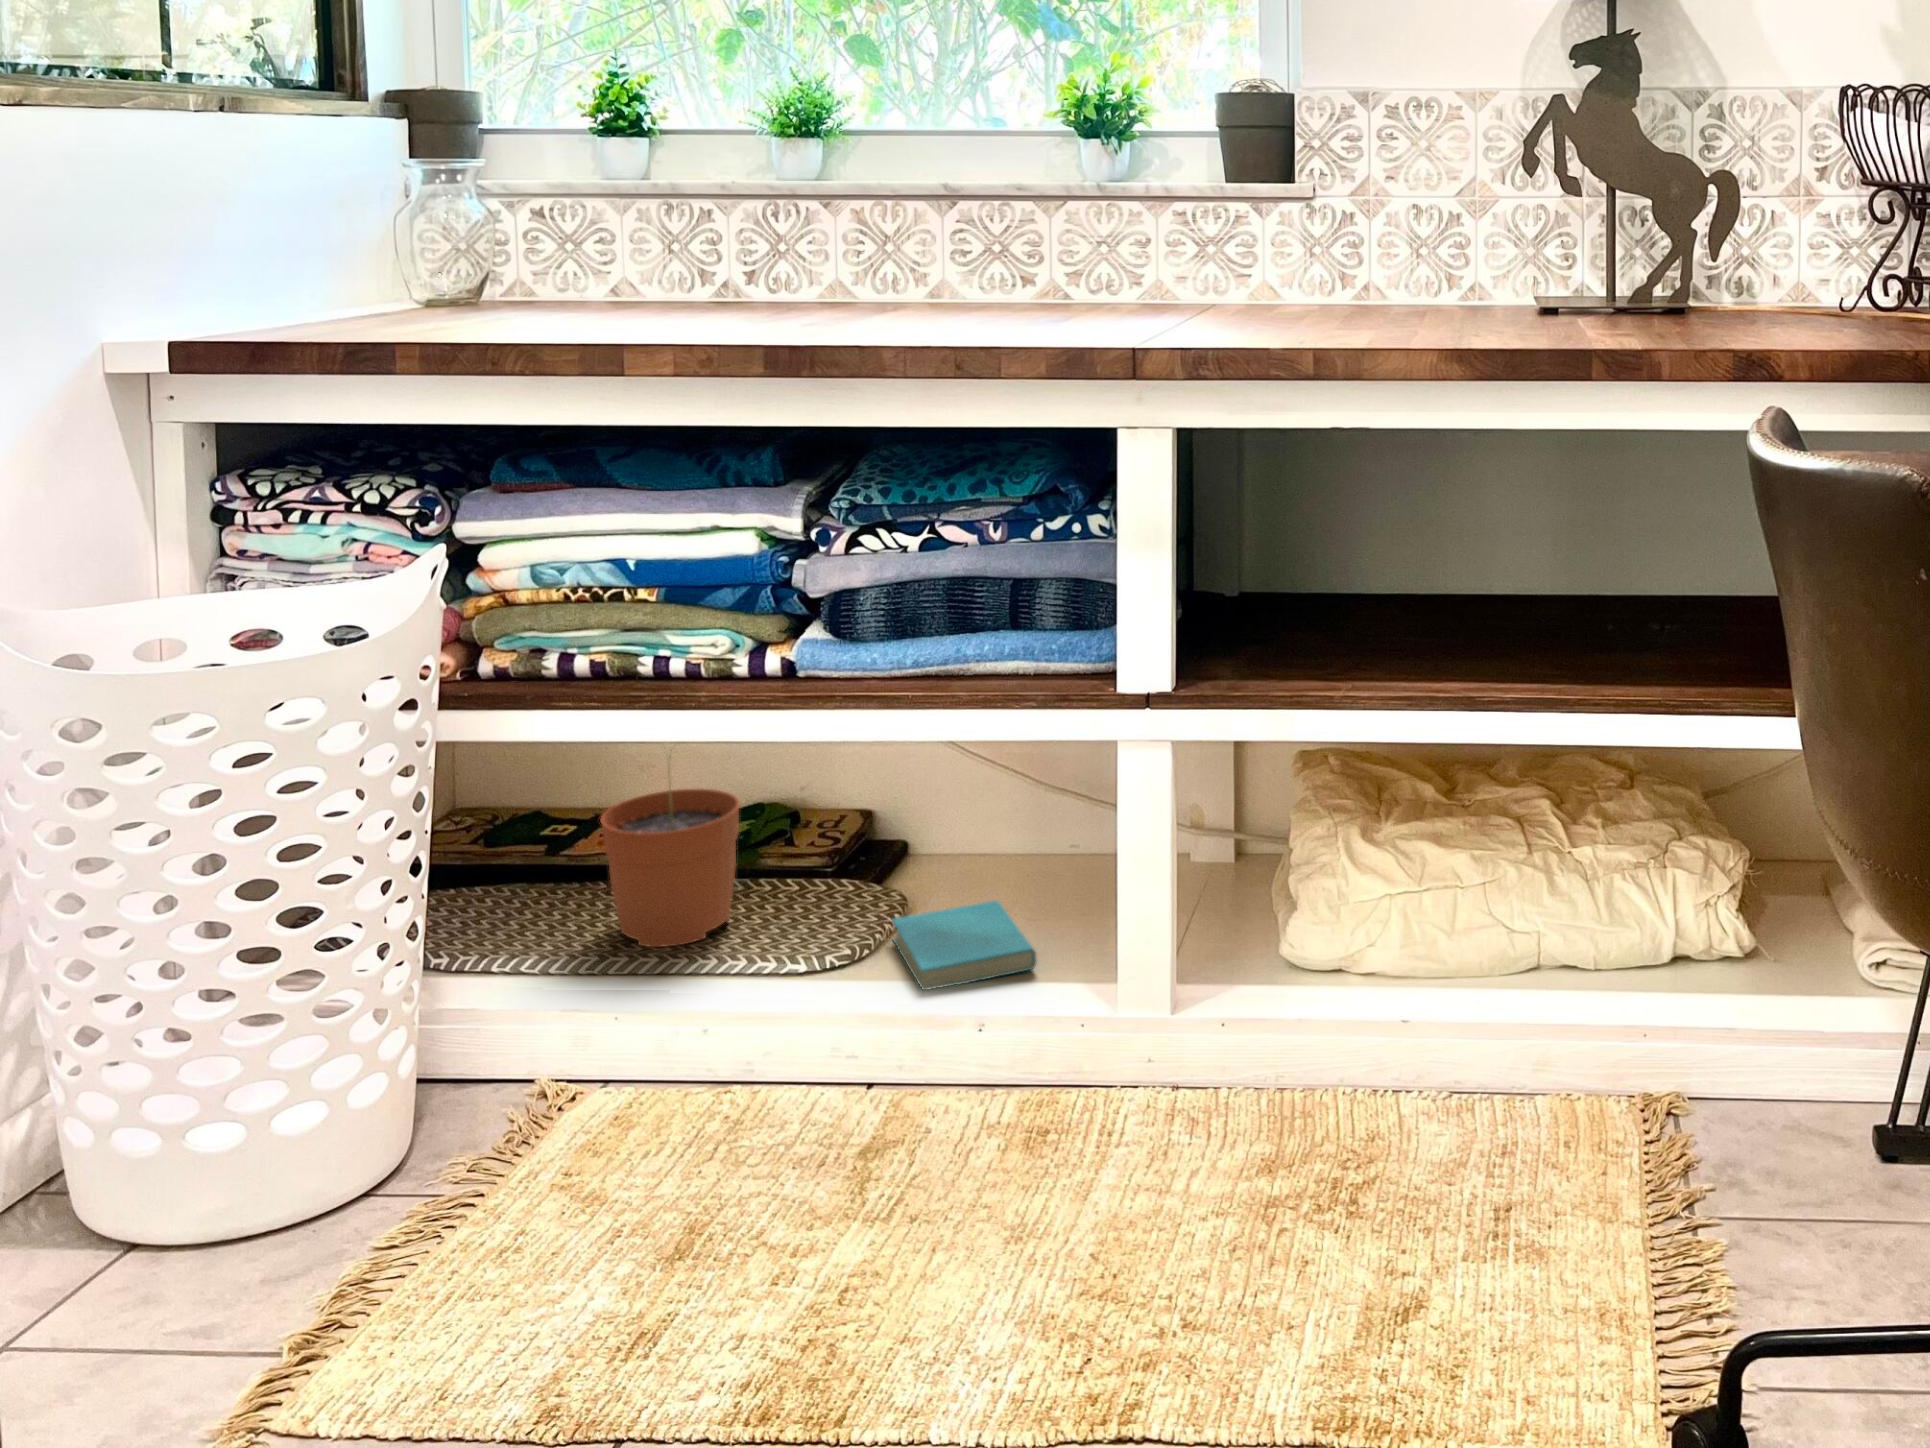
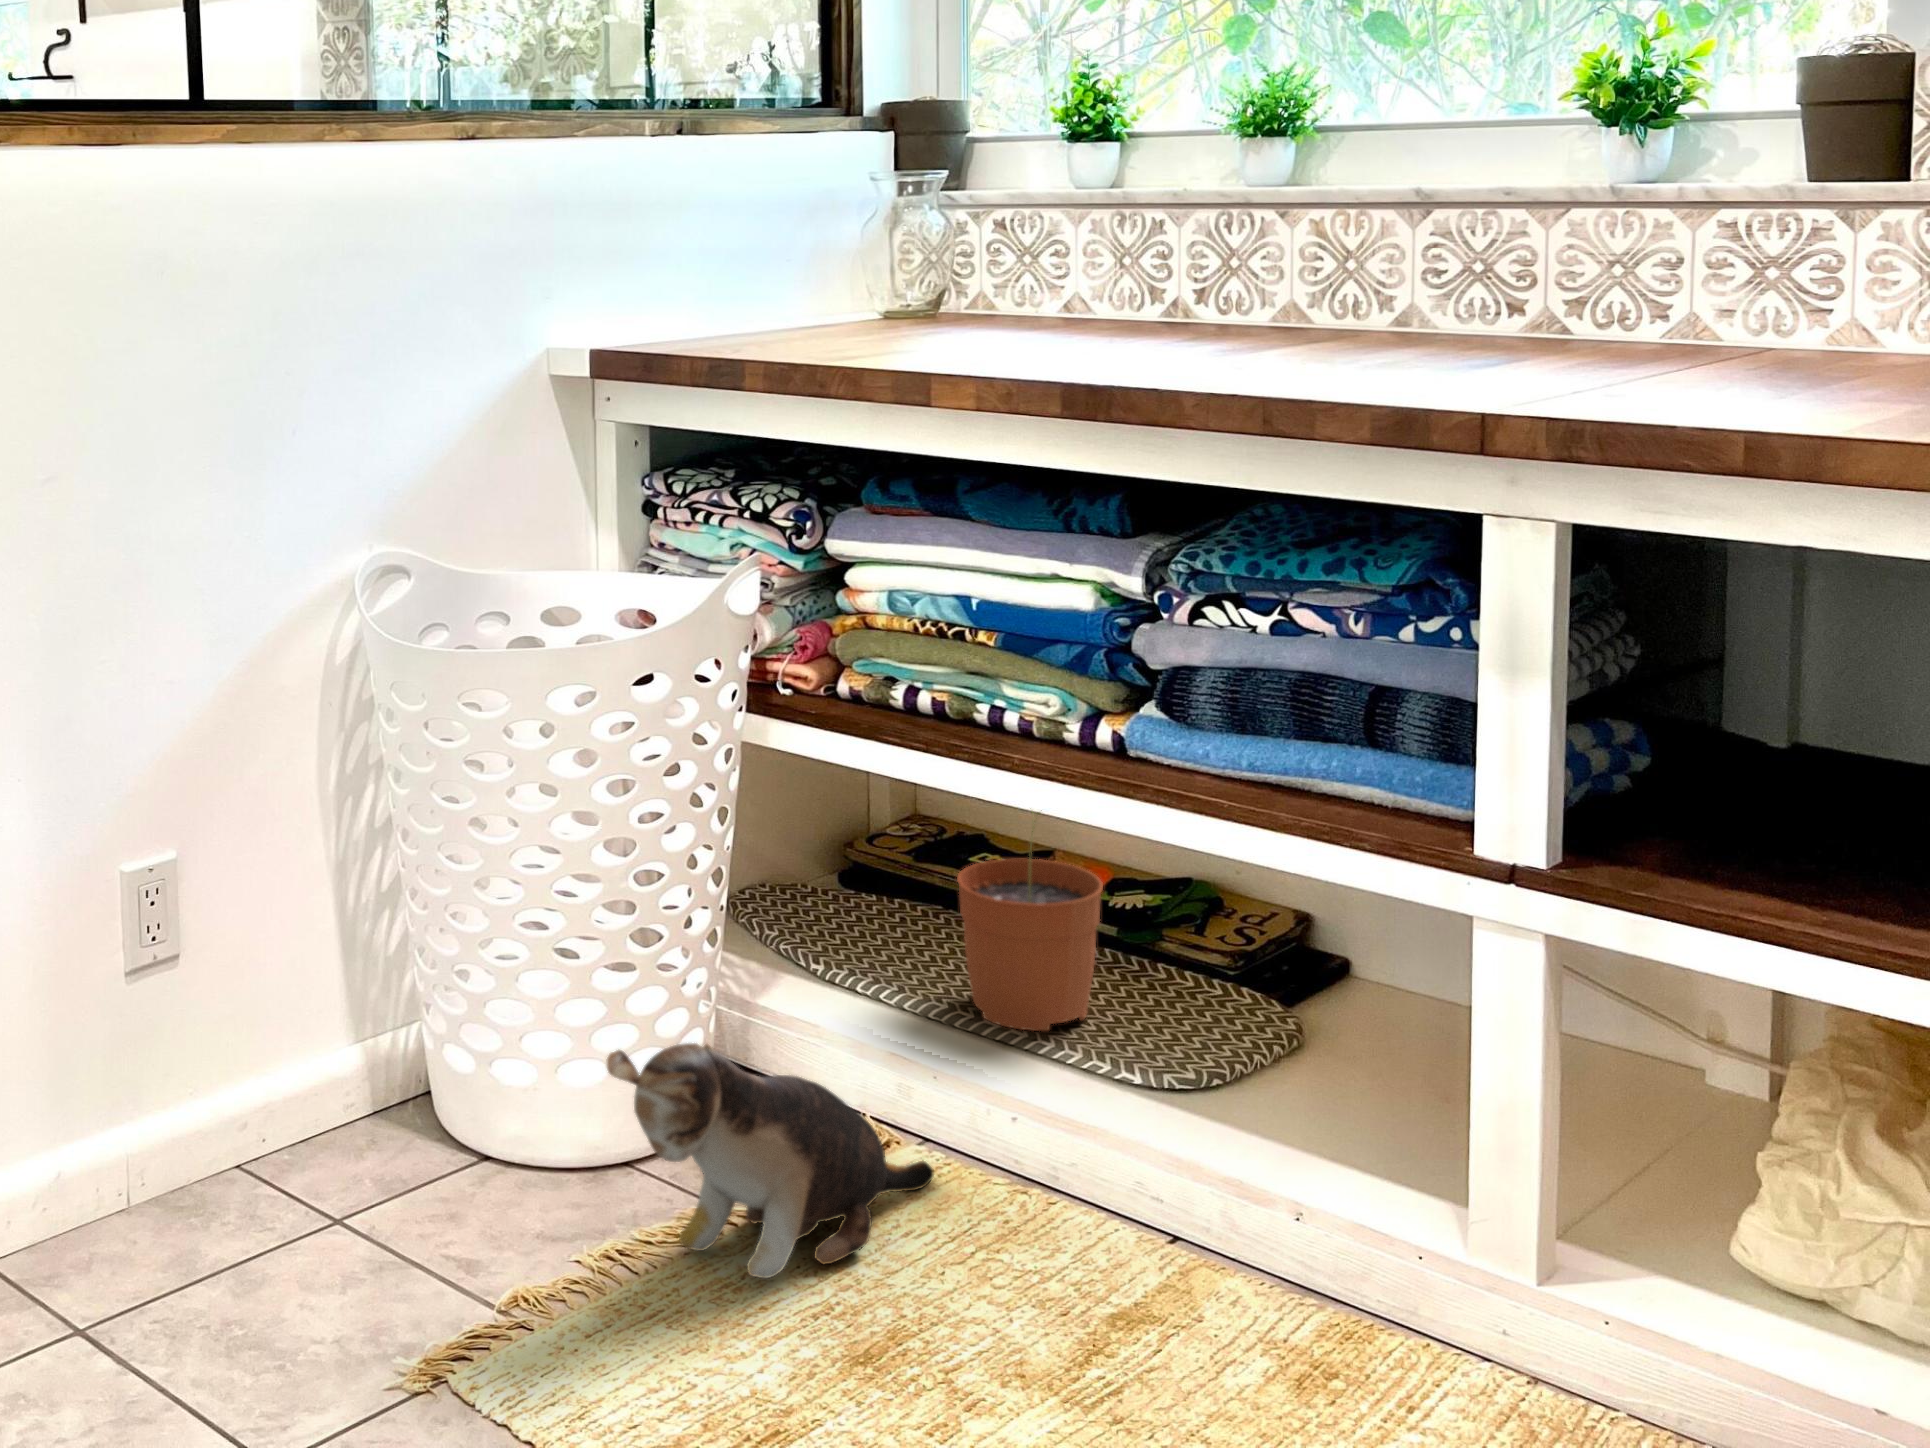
book: present [893,901,1036,990] -> none [1240,1069,1391,1181]
plush toy: none [353,1037,646,1252] -> present [606,1043,934,1278]

